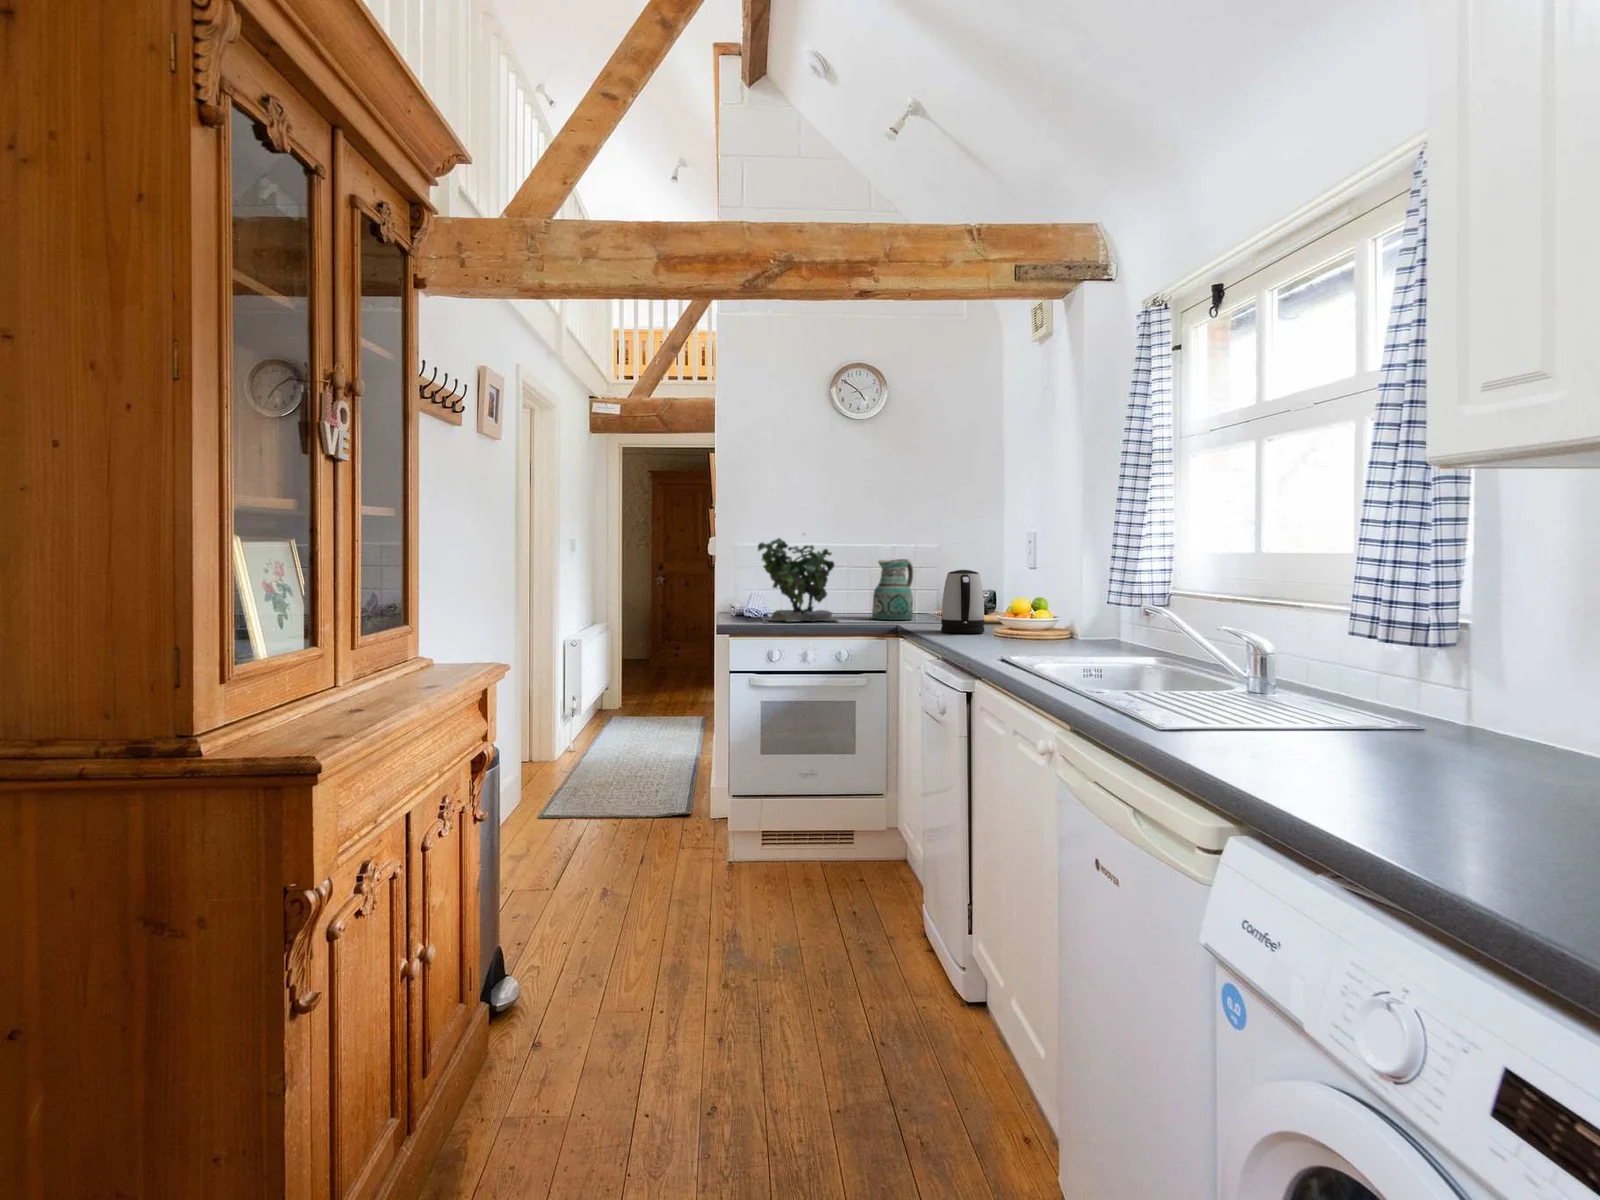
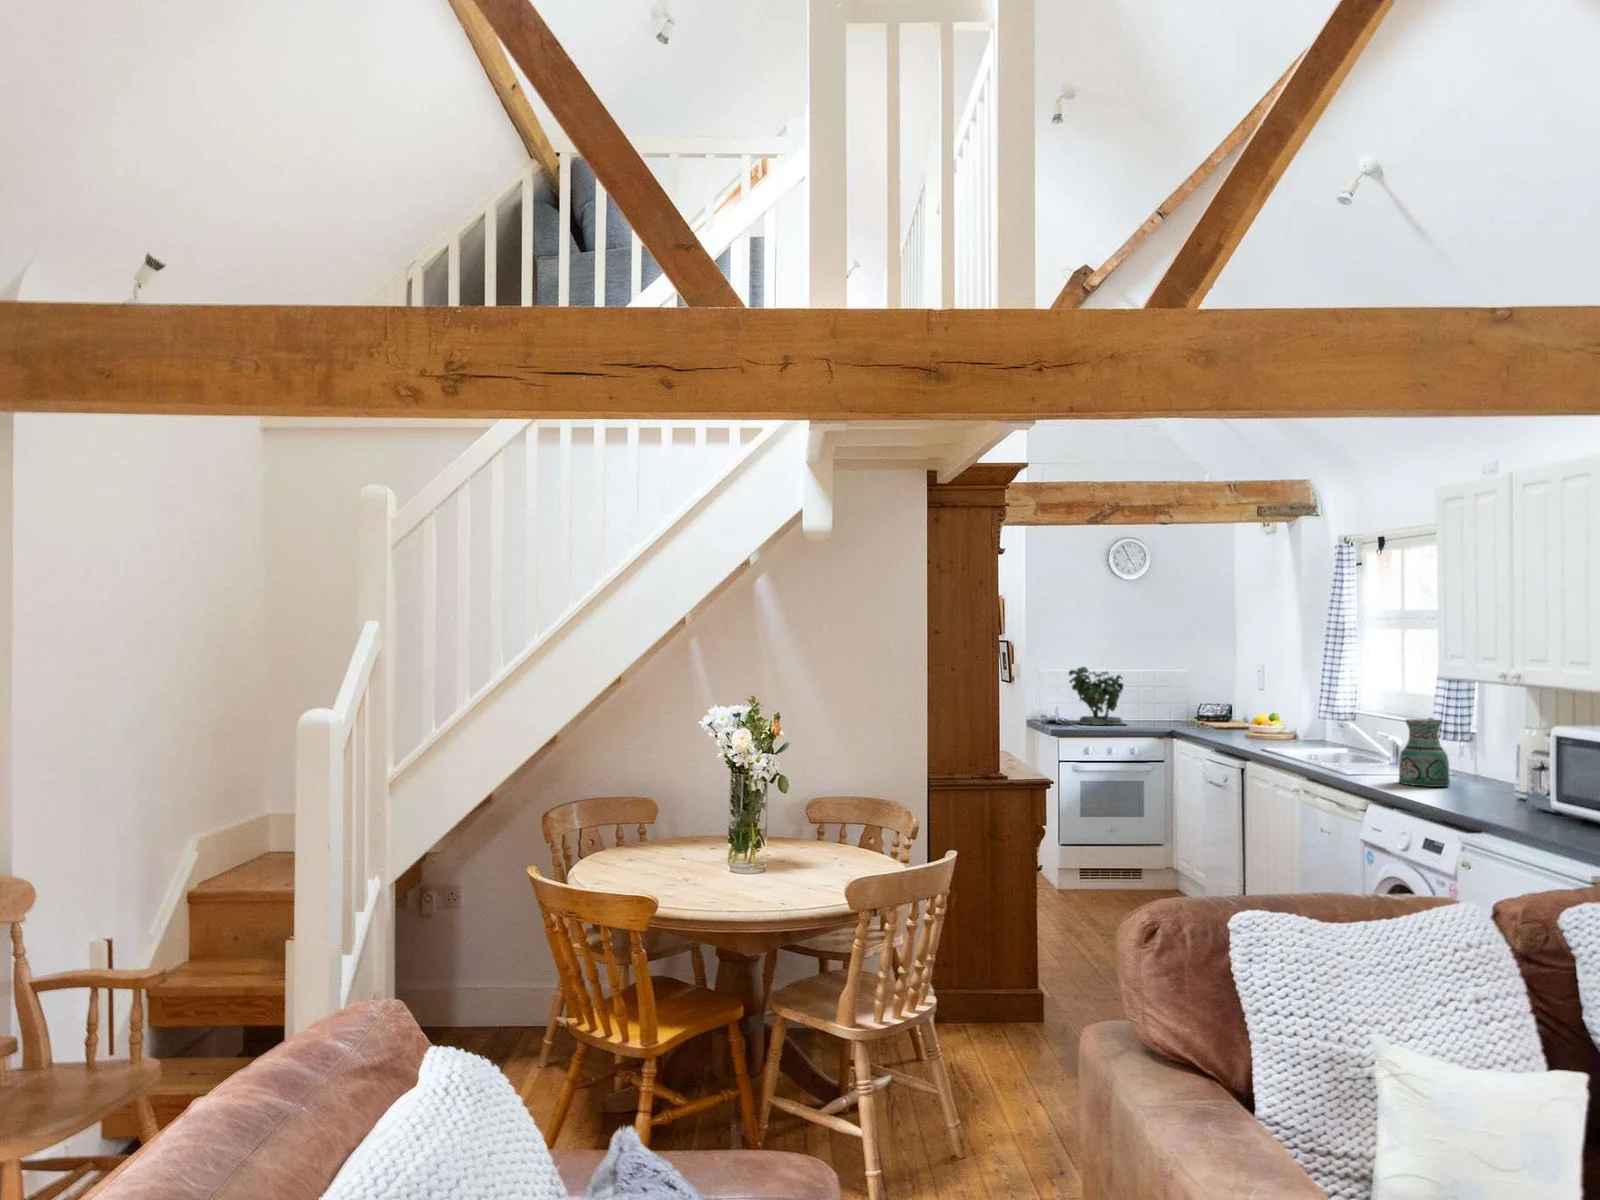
ceramic pitcher: present [872,559,913,620] -> present [1399,718,1450,787]
kettle: present [941,570,985,633] -> none [1208,693,1237,734]

